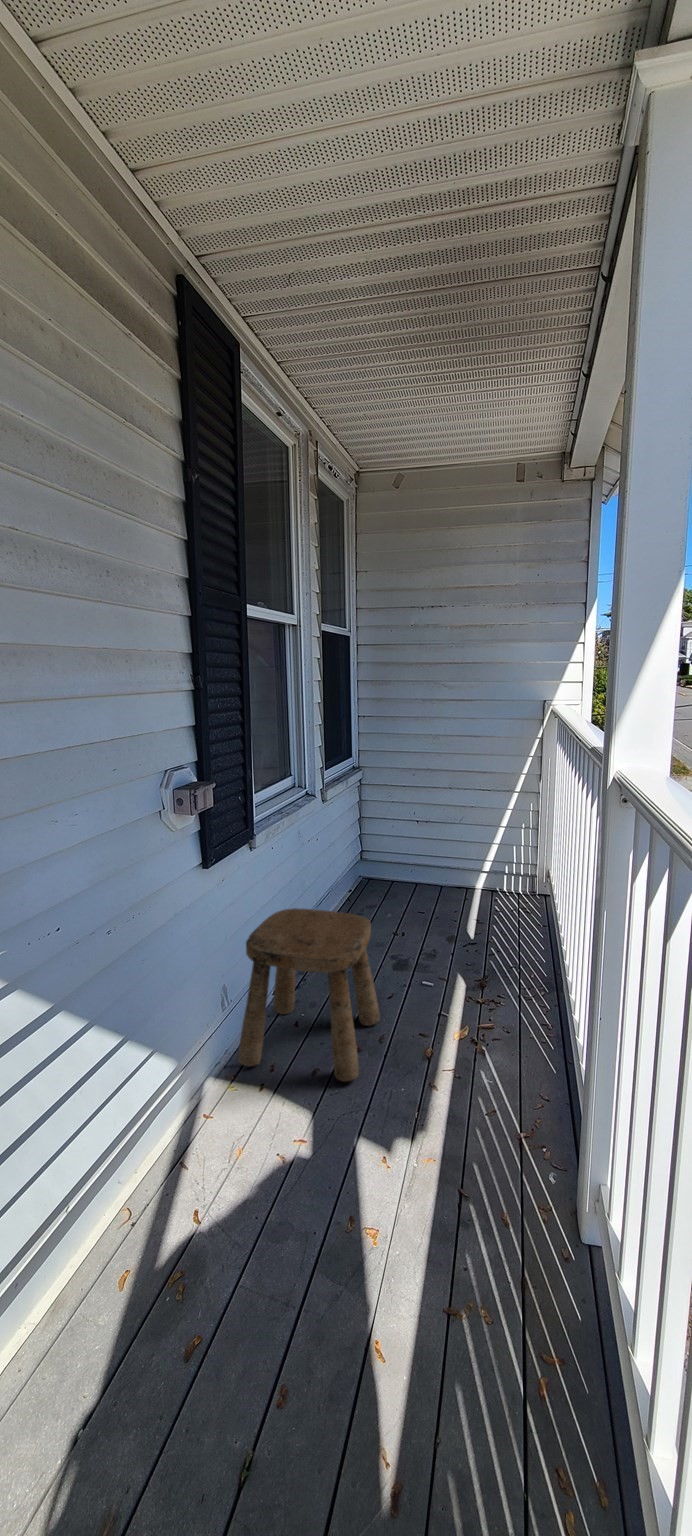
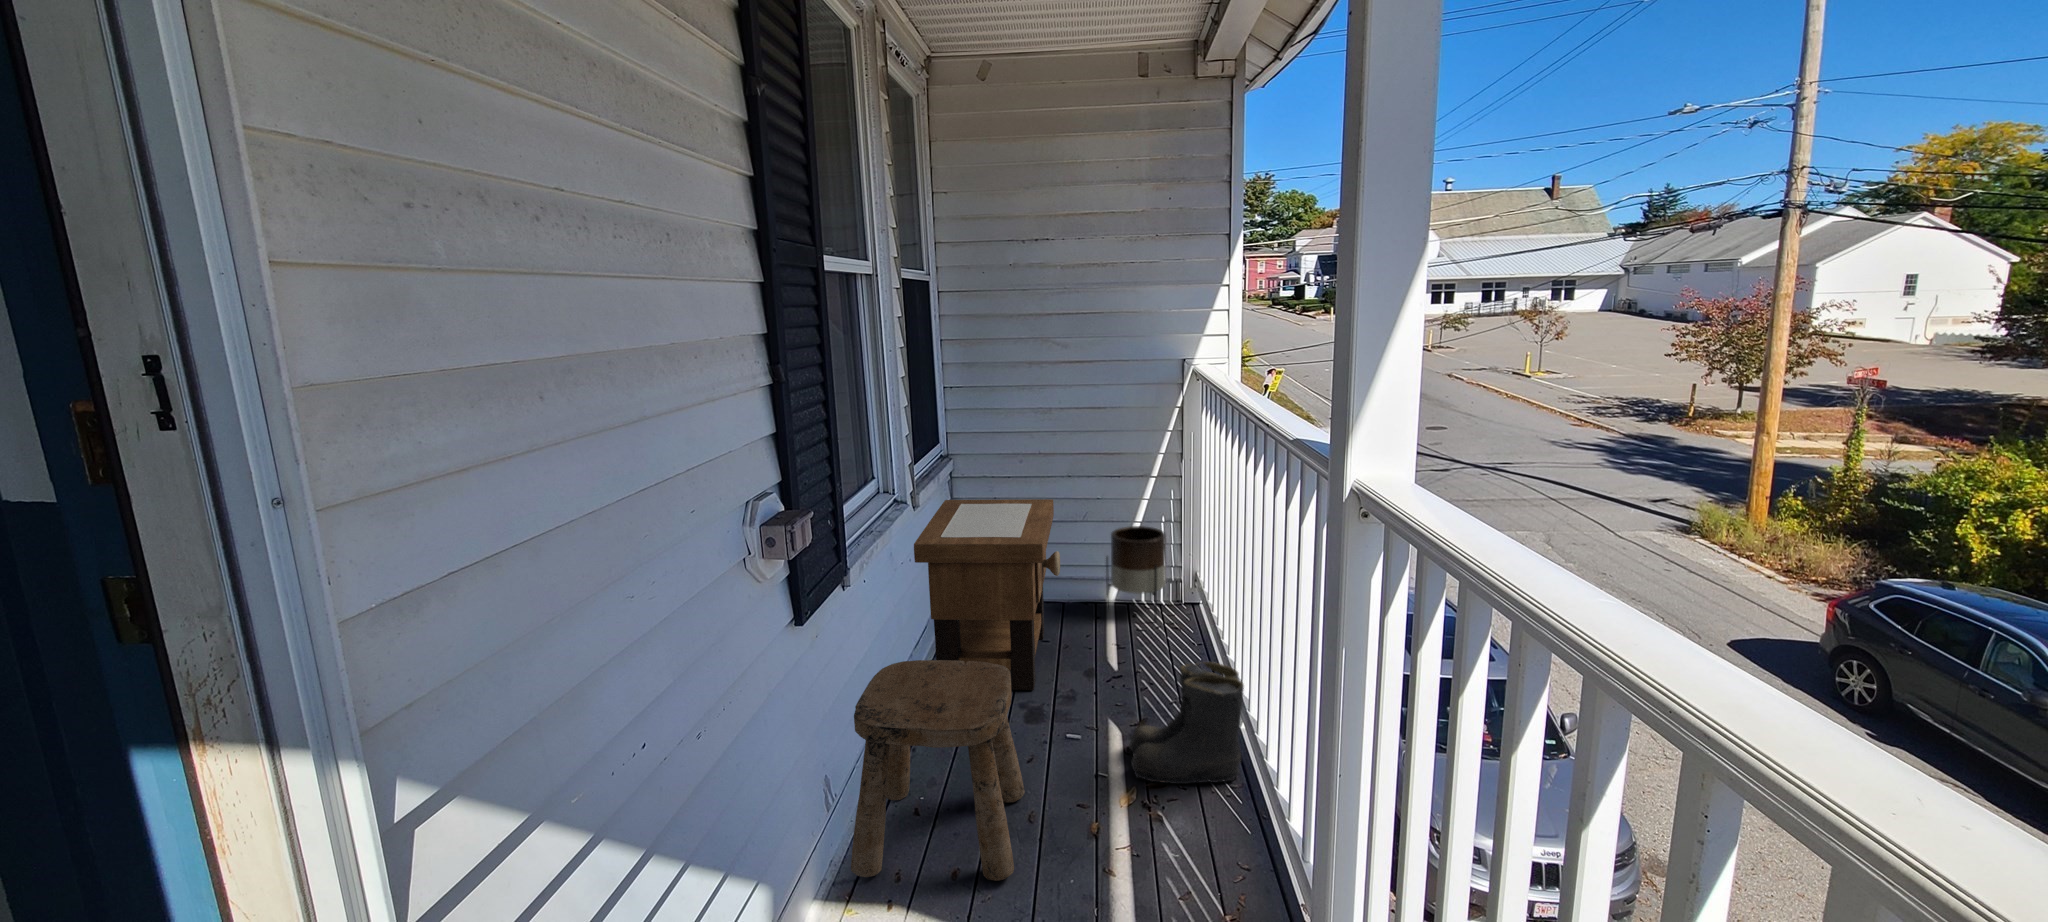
side table: none [318,799,433,946] -> present [914,499,1060,690]
planter: none [474,829,523,905] -> present [1106,526,1166,621]
boots: none [467,932,562,1030] -> present [1129,662,1244,784]

